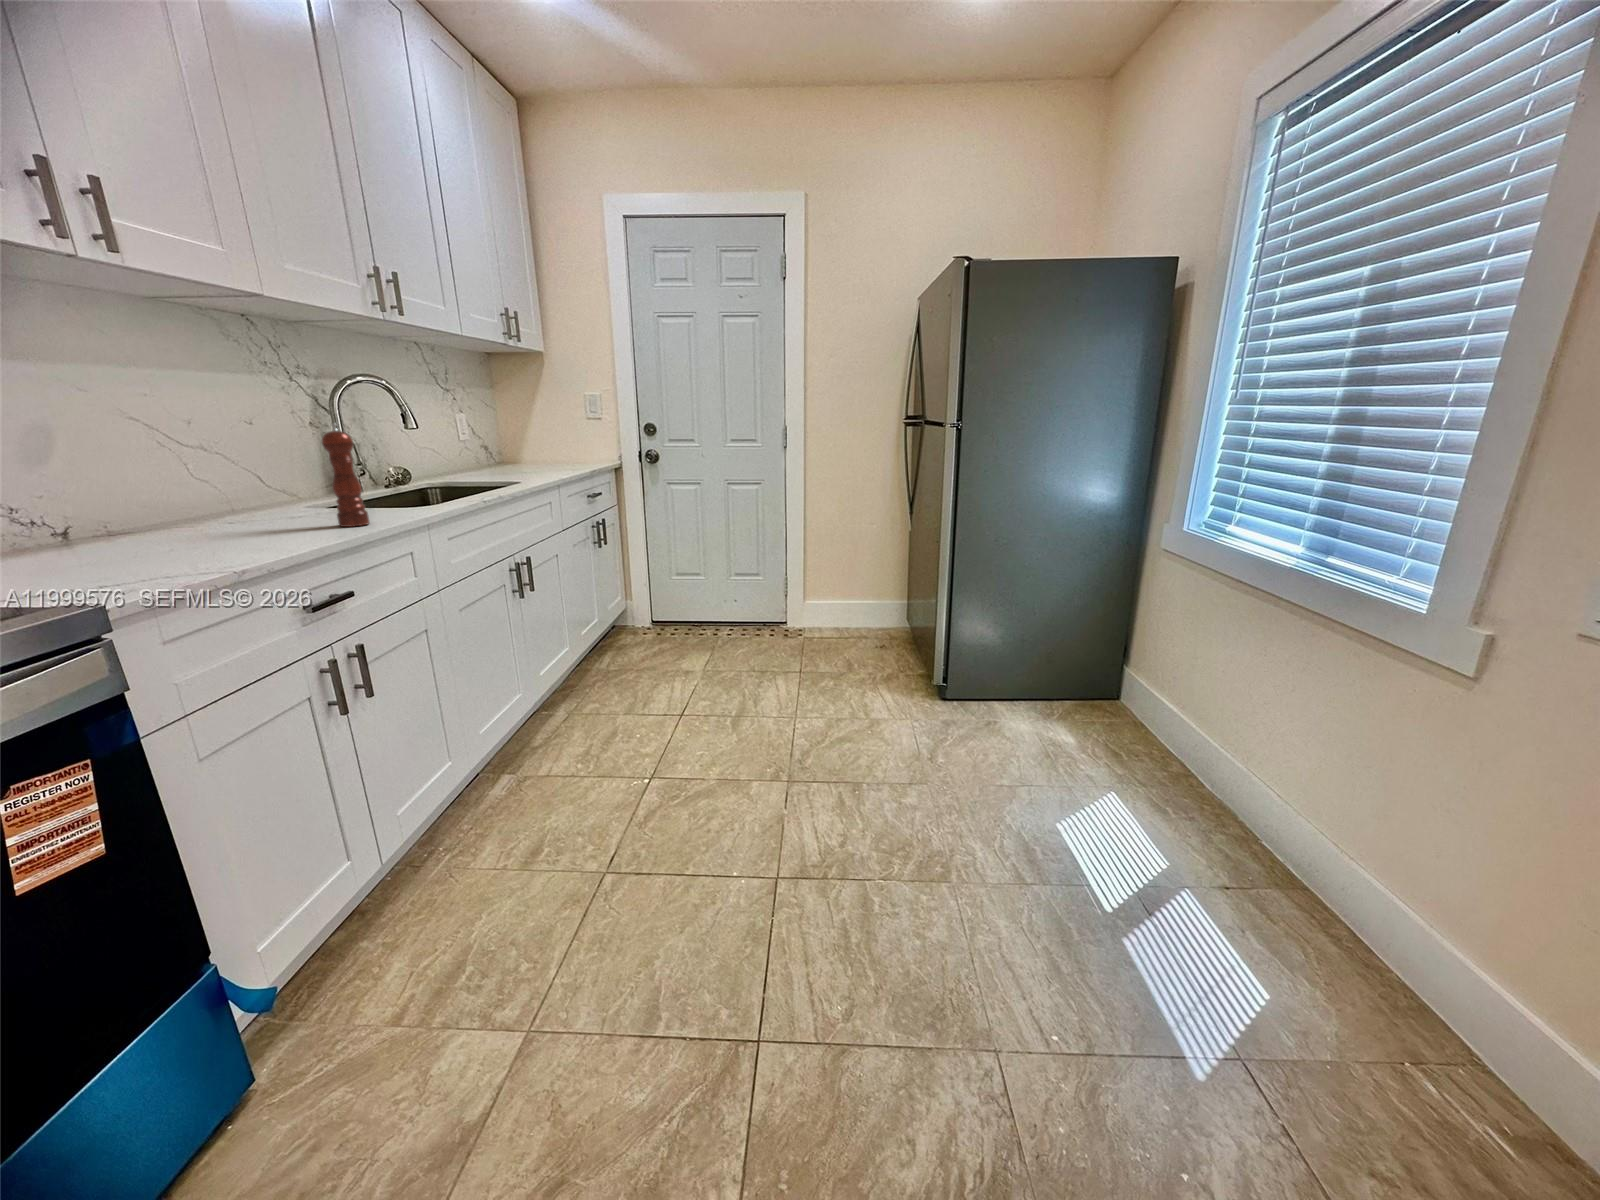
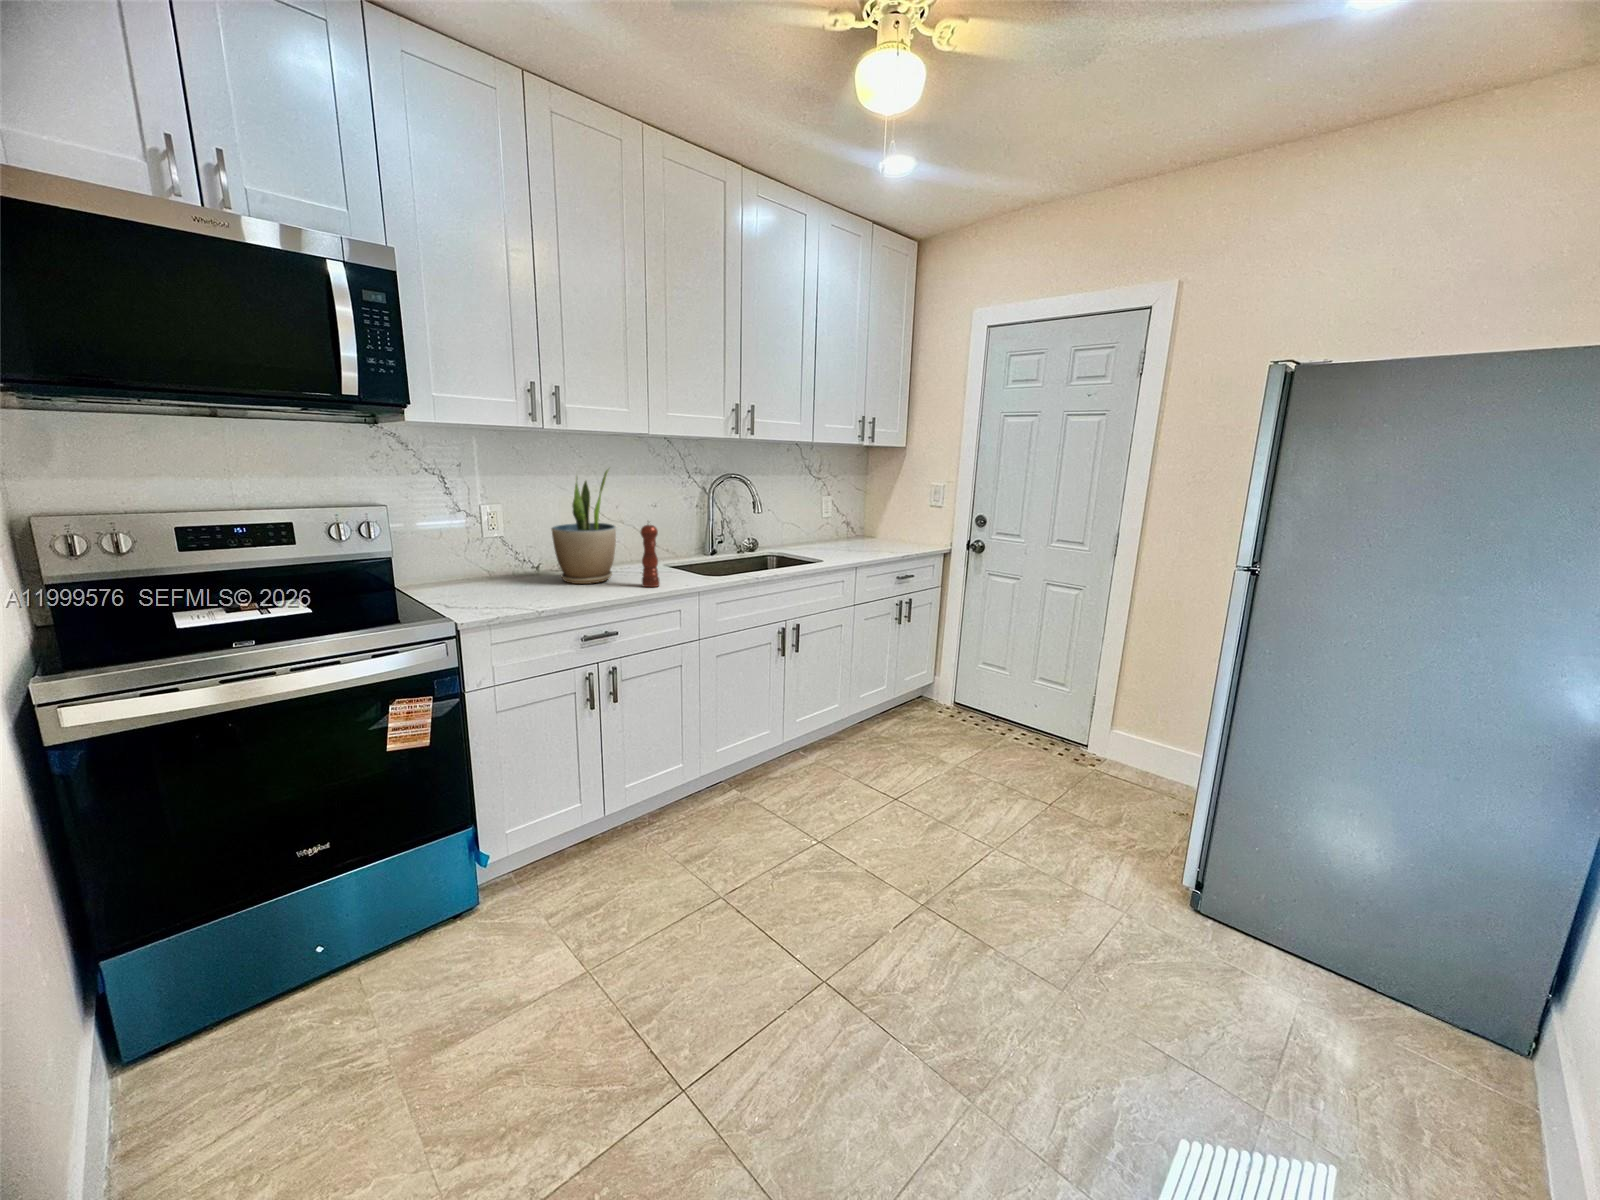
potted plant: none [121,337,268,540] -> present [552,470,616,584]

